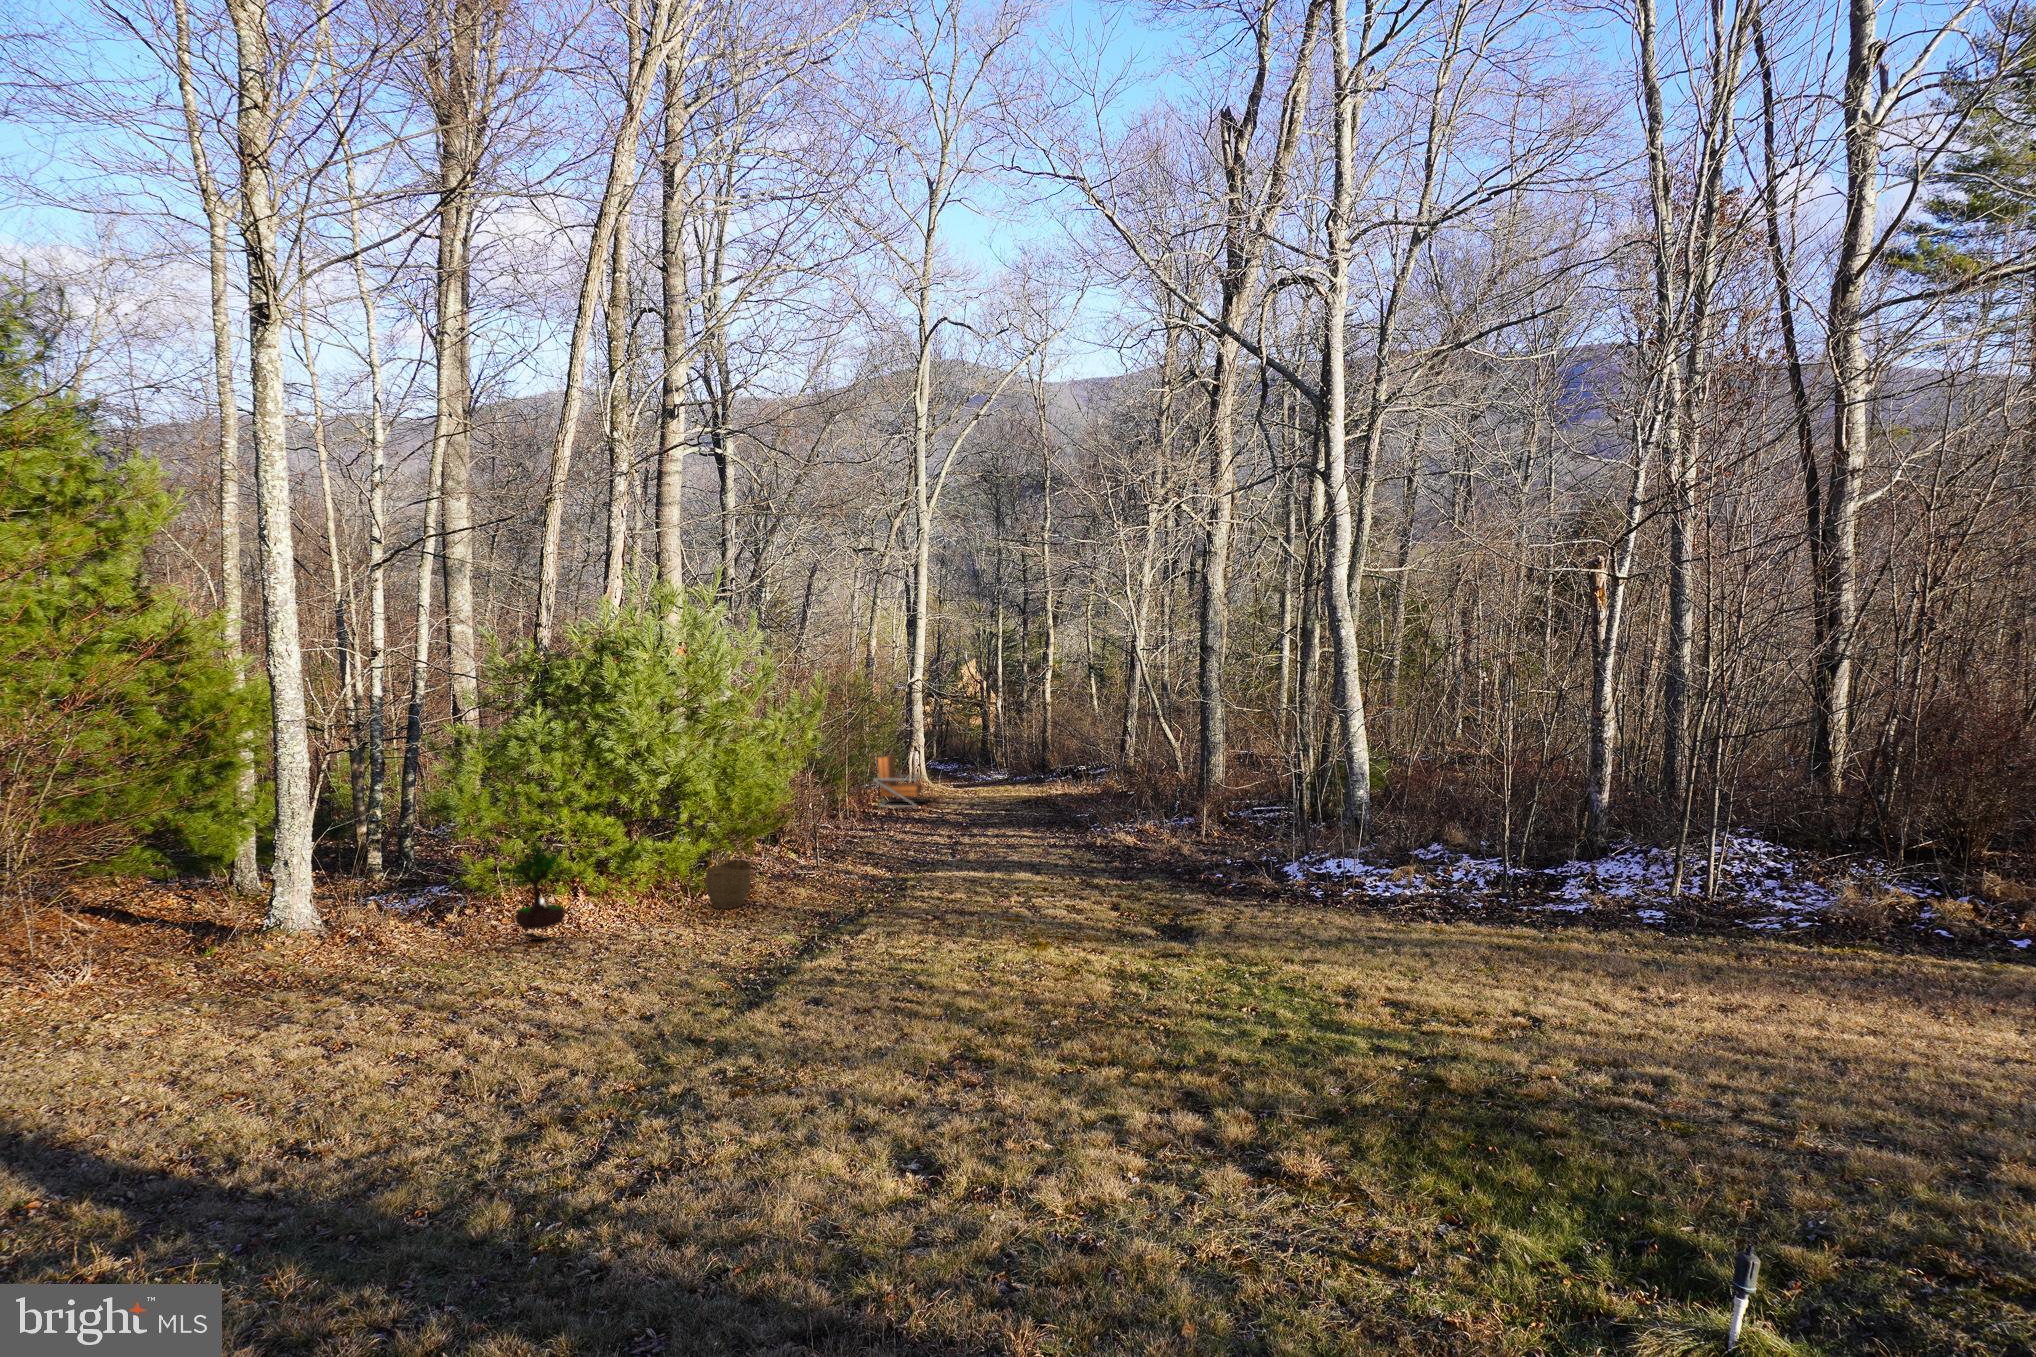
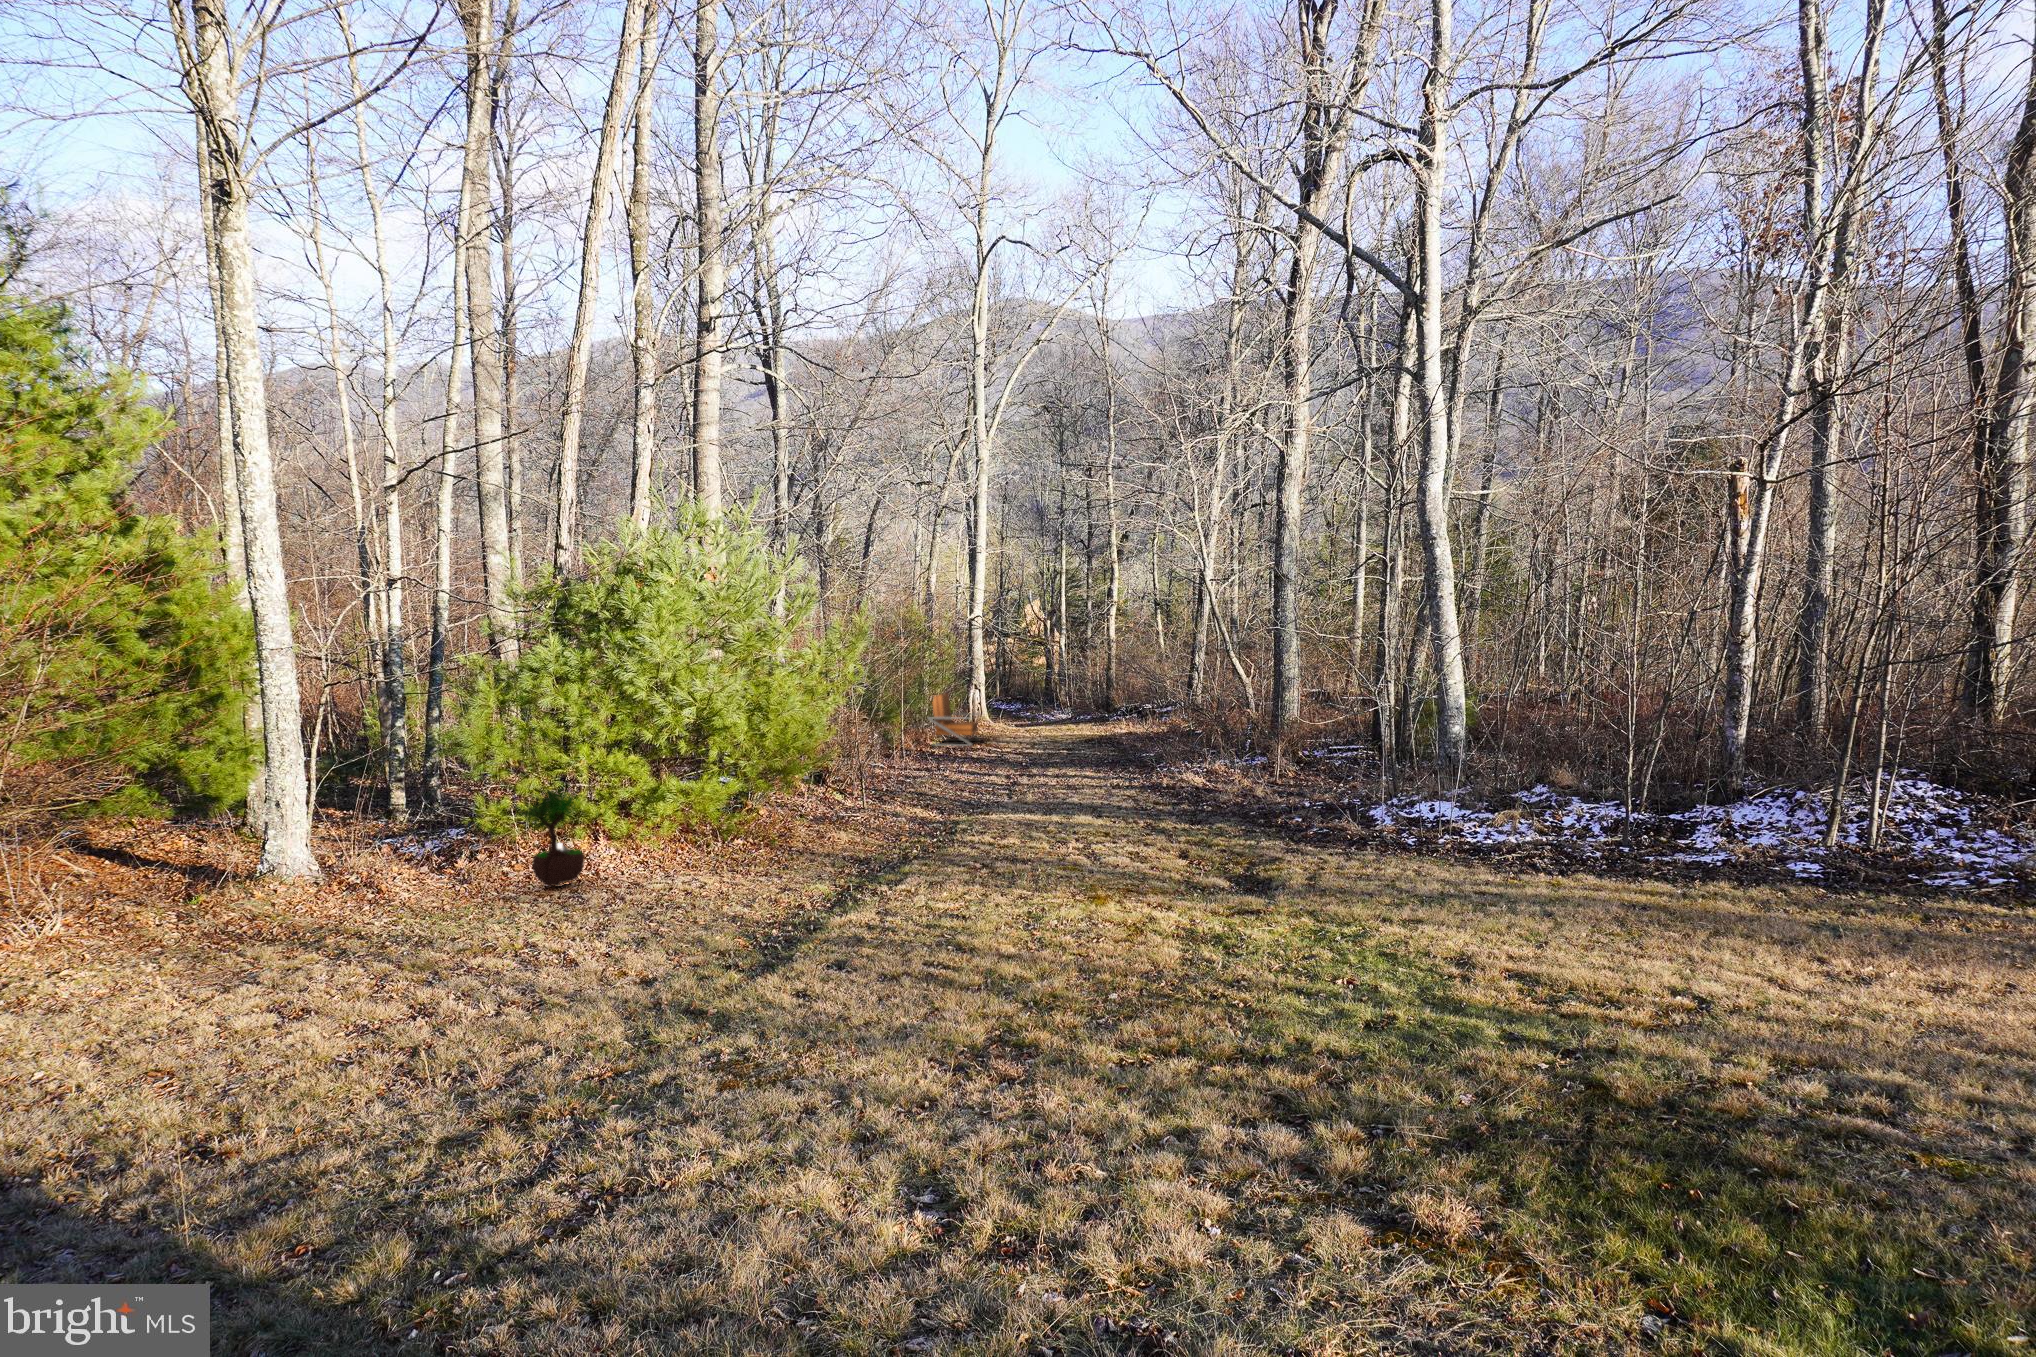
woven basket: present [705,850,751,909] -> none [738,790,787,853]

